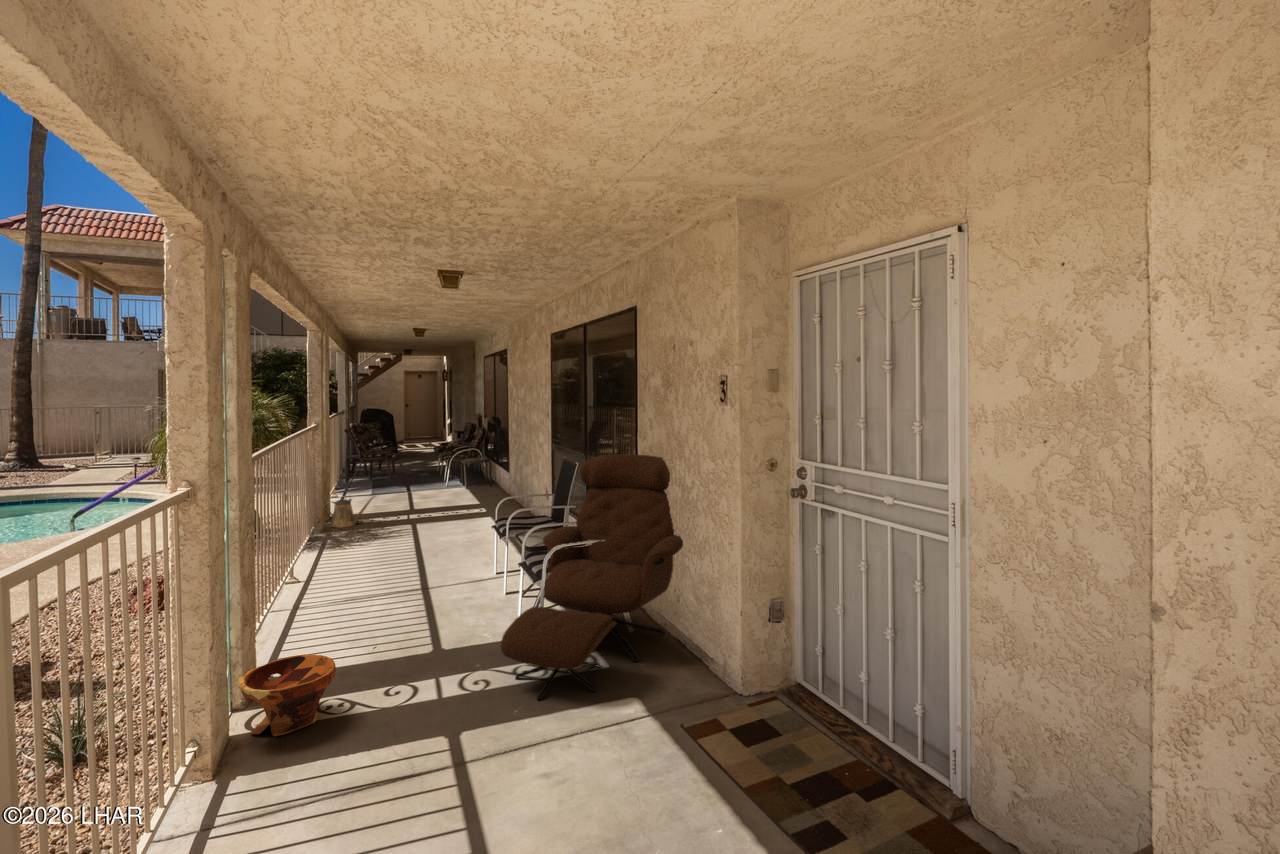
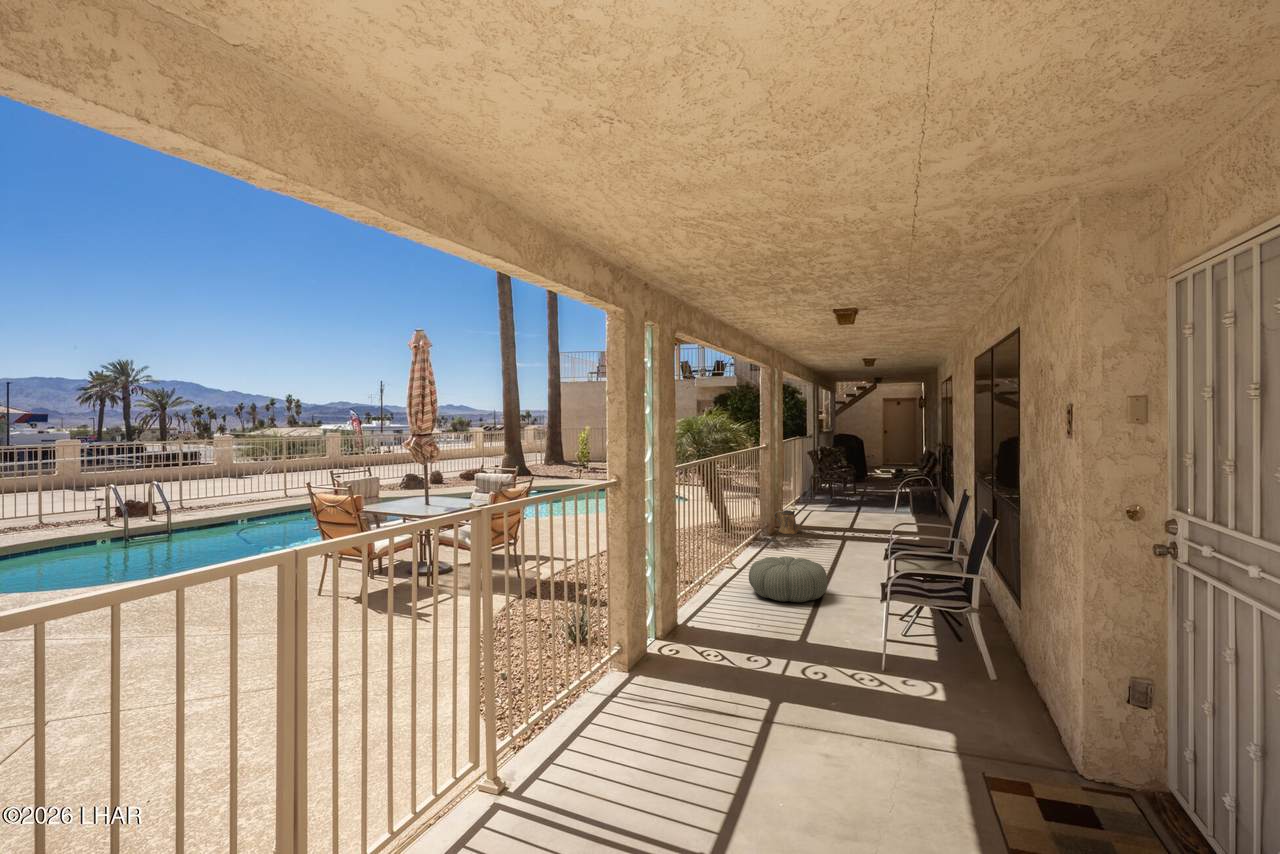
lounge chair: present [501,454,683,700] -> none [834,490,1062,714]
pouf: none [336,552,436,610] -> present [749,556,828,602]
planter: present [238,654,336,736] -> none [652,611,711,662]

